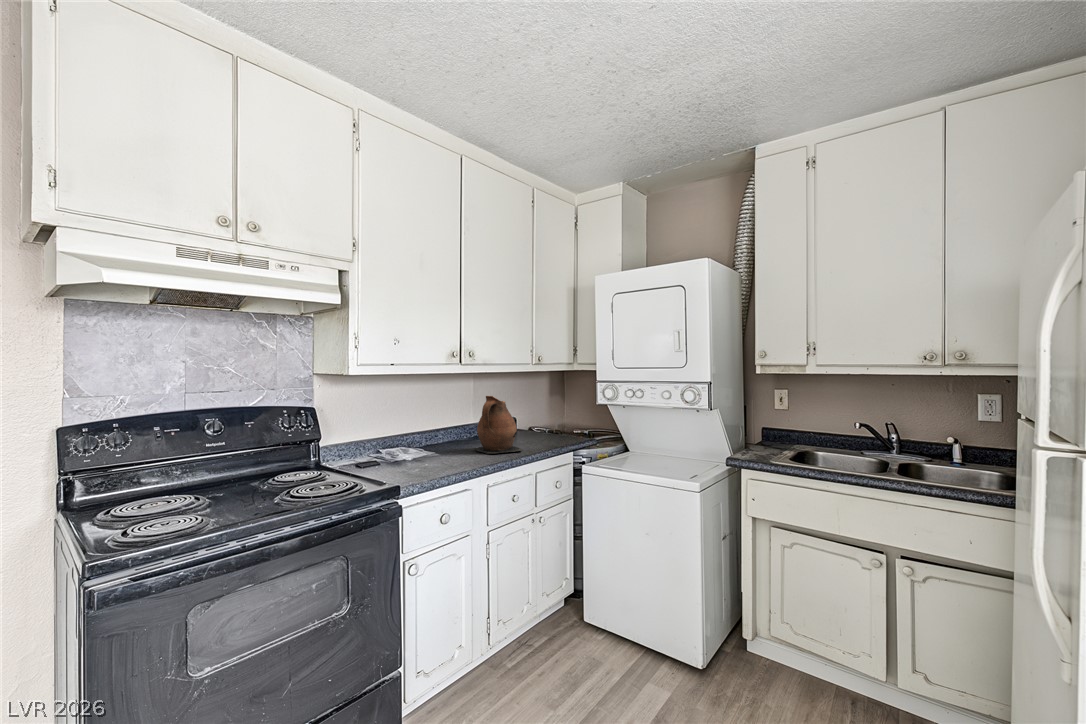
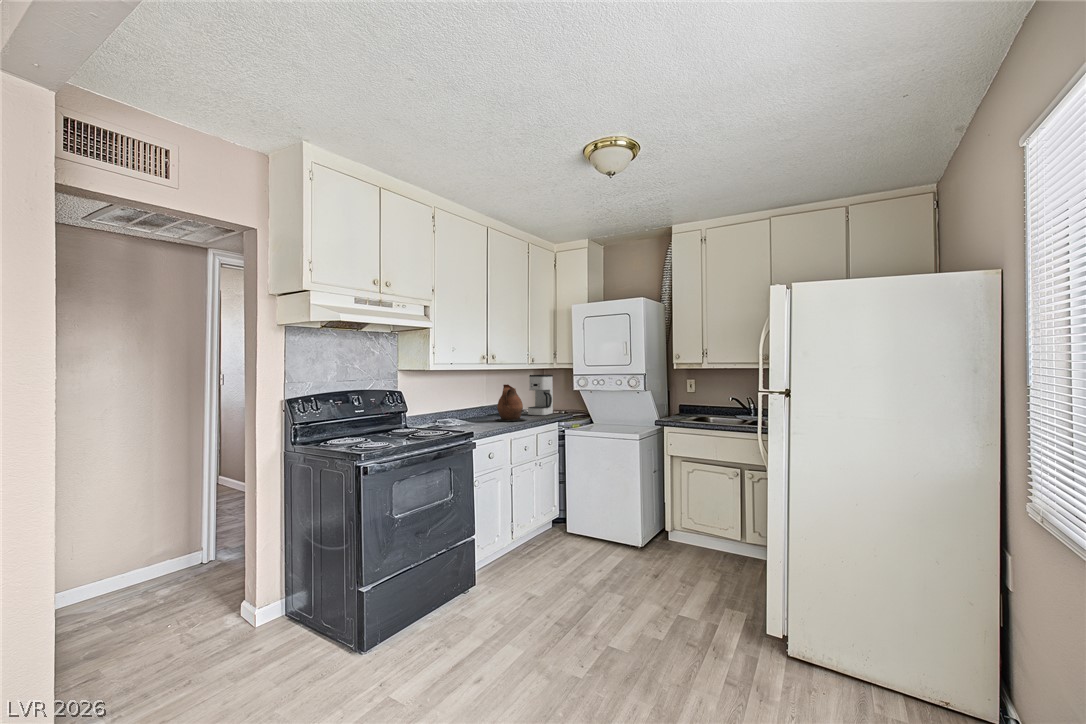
coffee maker: none [533,379,571,440] -> present [528,375,553,416]

